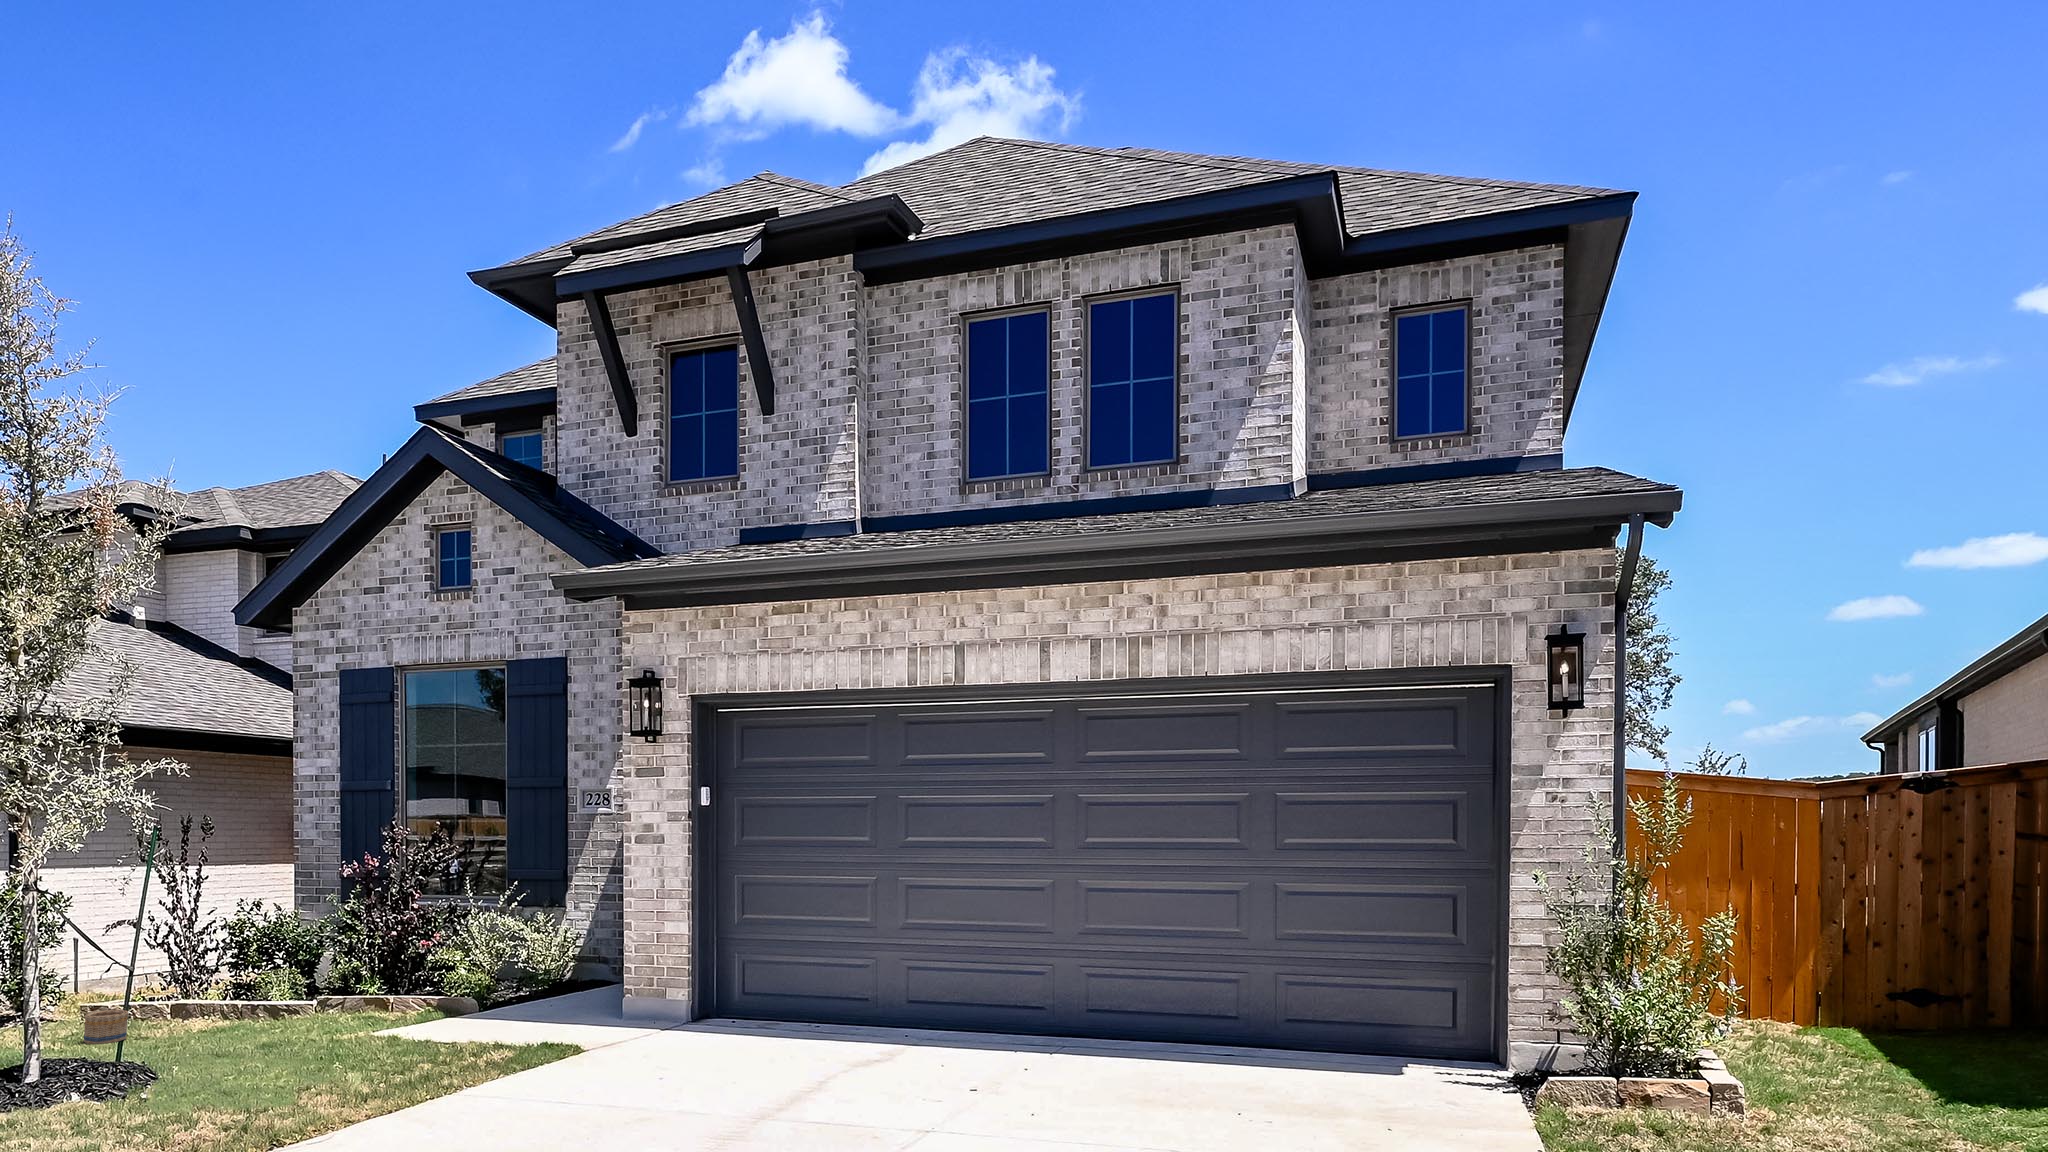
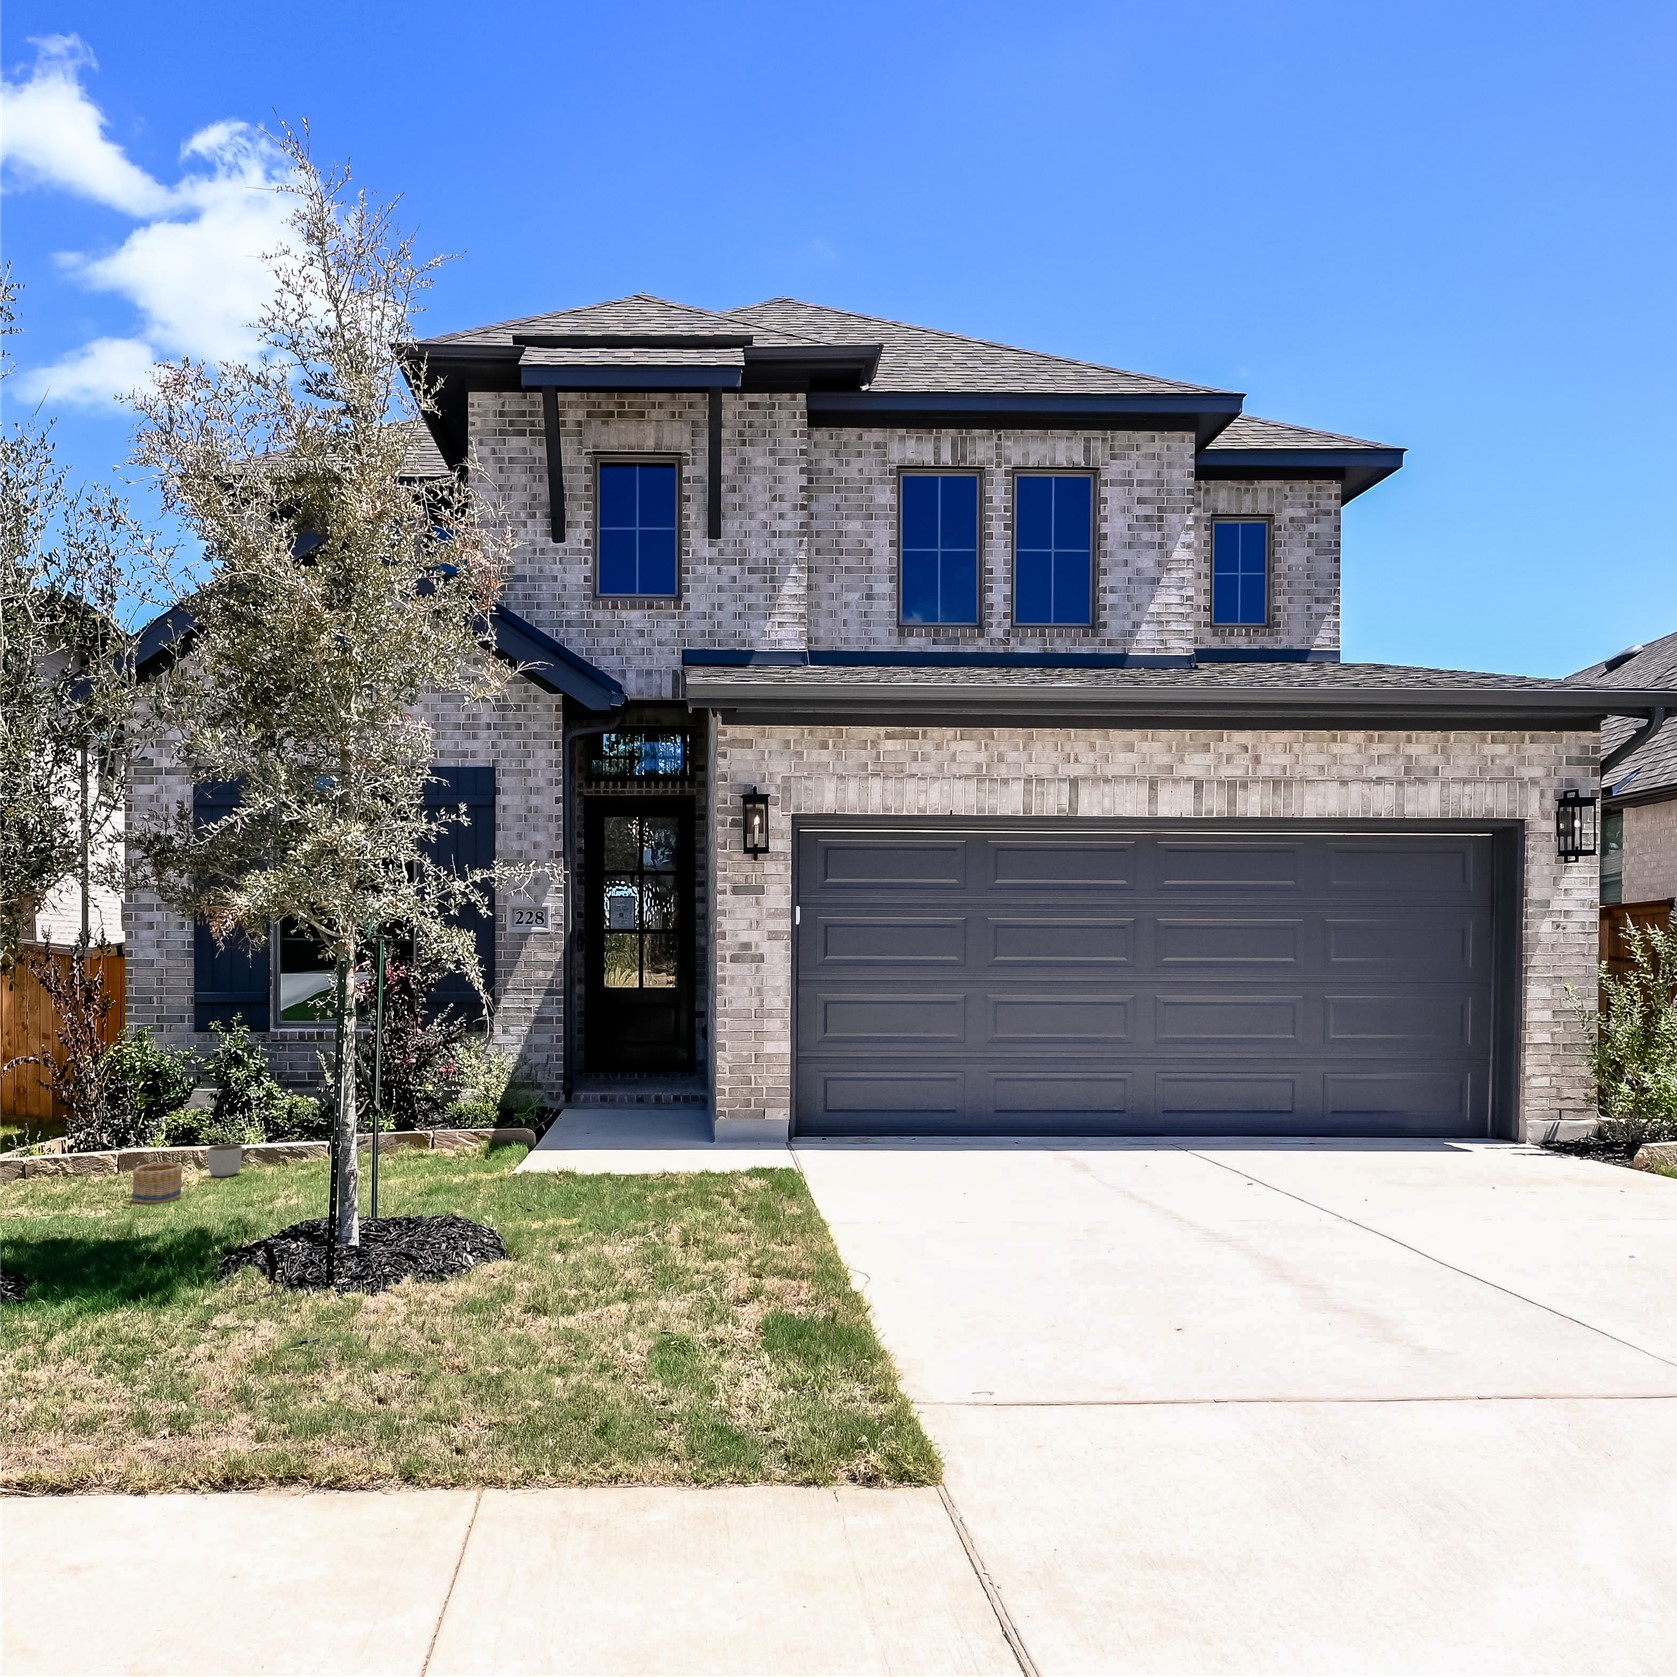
planter: none [194,1000,224,1028] -> present [208,1144,242,1177]

